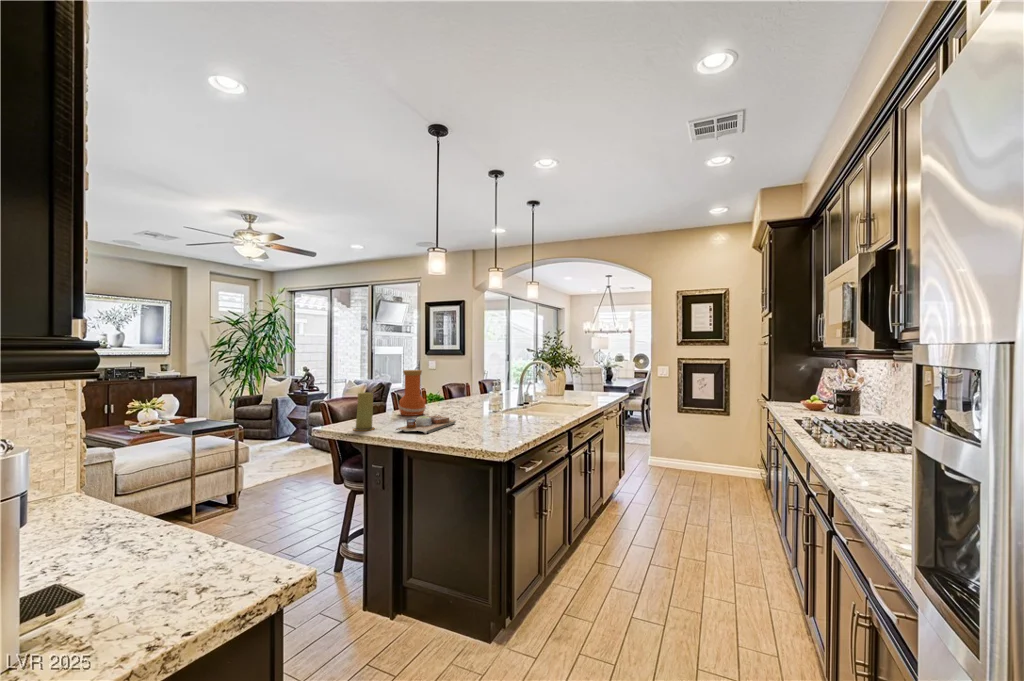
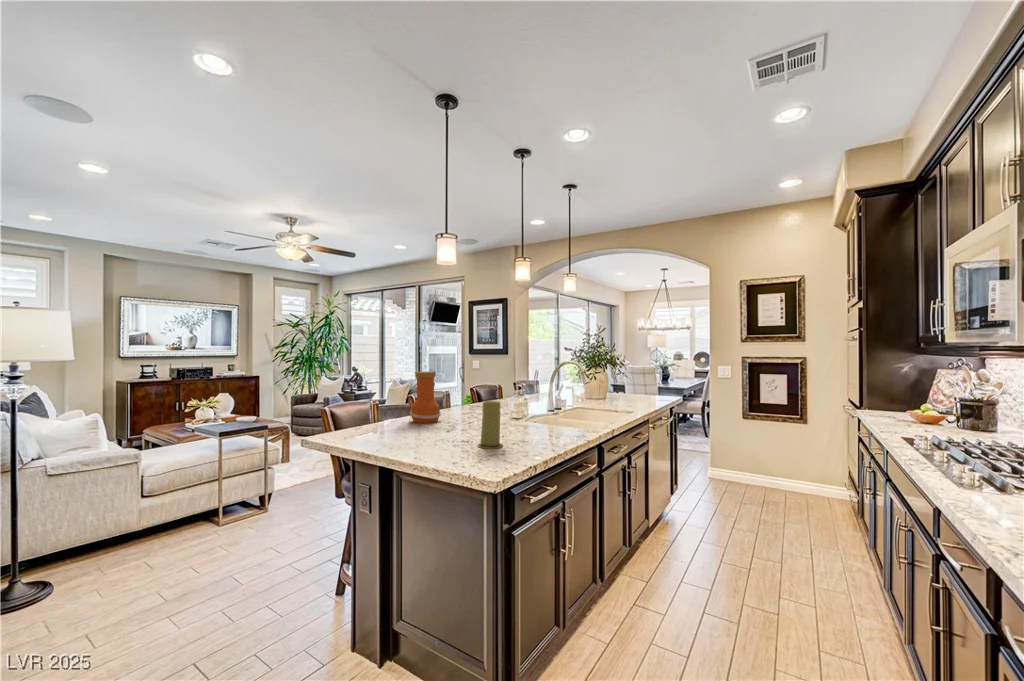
candle: present [353,392,375,431] -> present [478,401,503,449]
cutting board: present [396,415,456,434] -> none [386,424,464,450]

